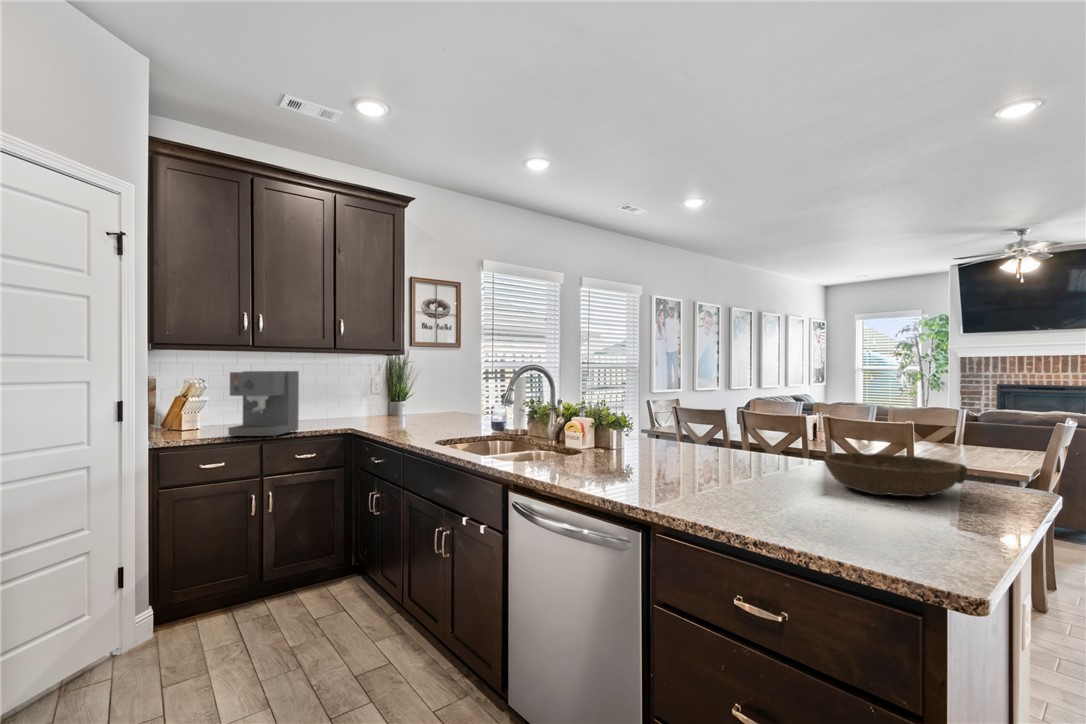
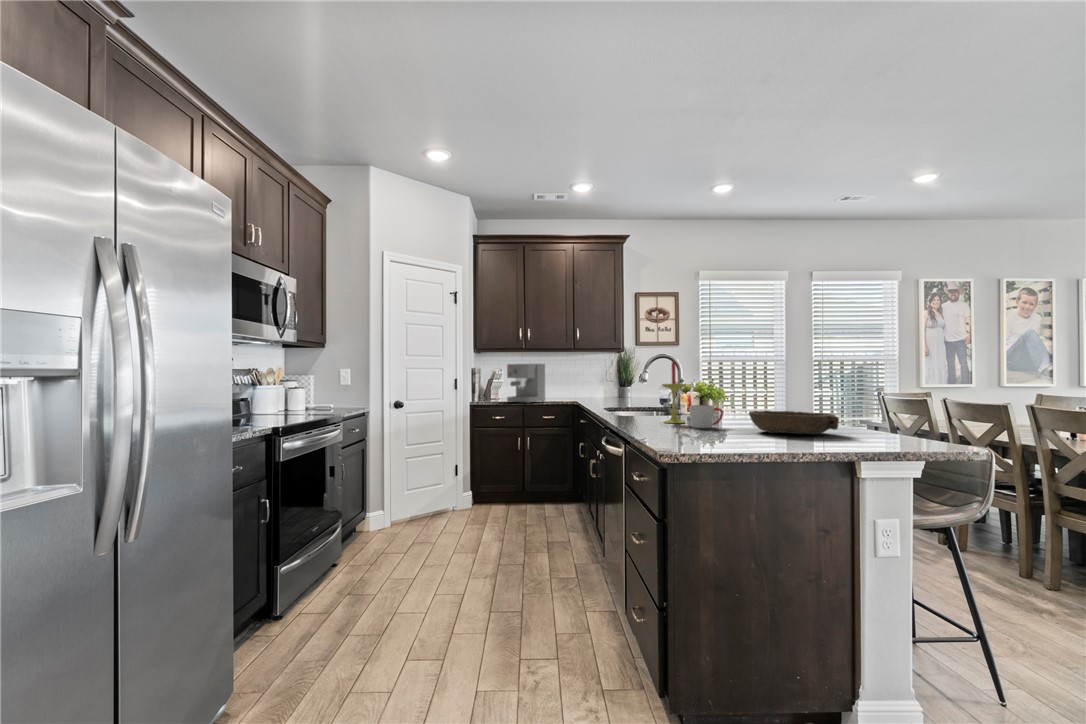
candle: none [643,376,684,482] -> present [662,362,686,423]
mug: none [729,451,770,493] -> present [690,405,723,428]

